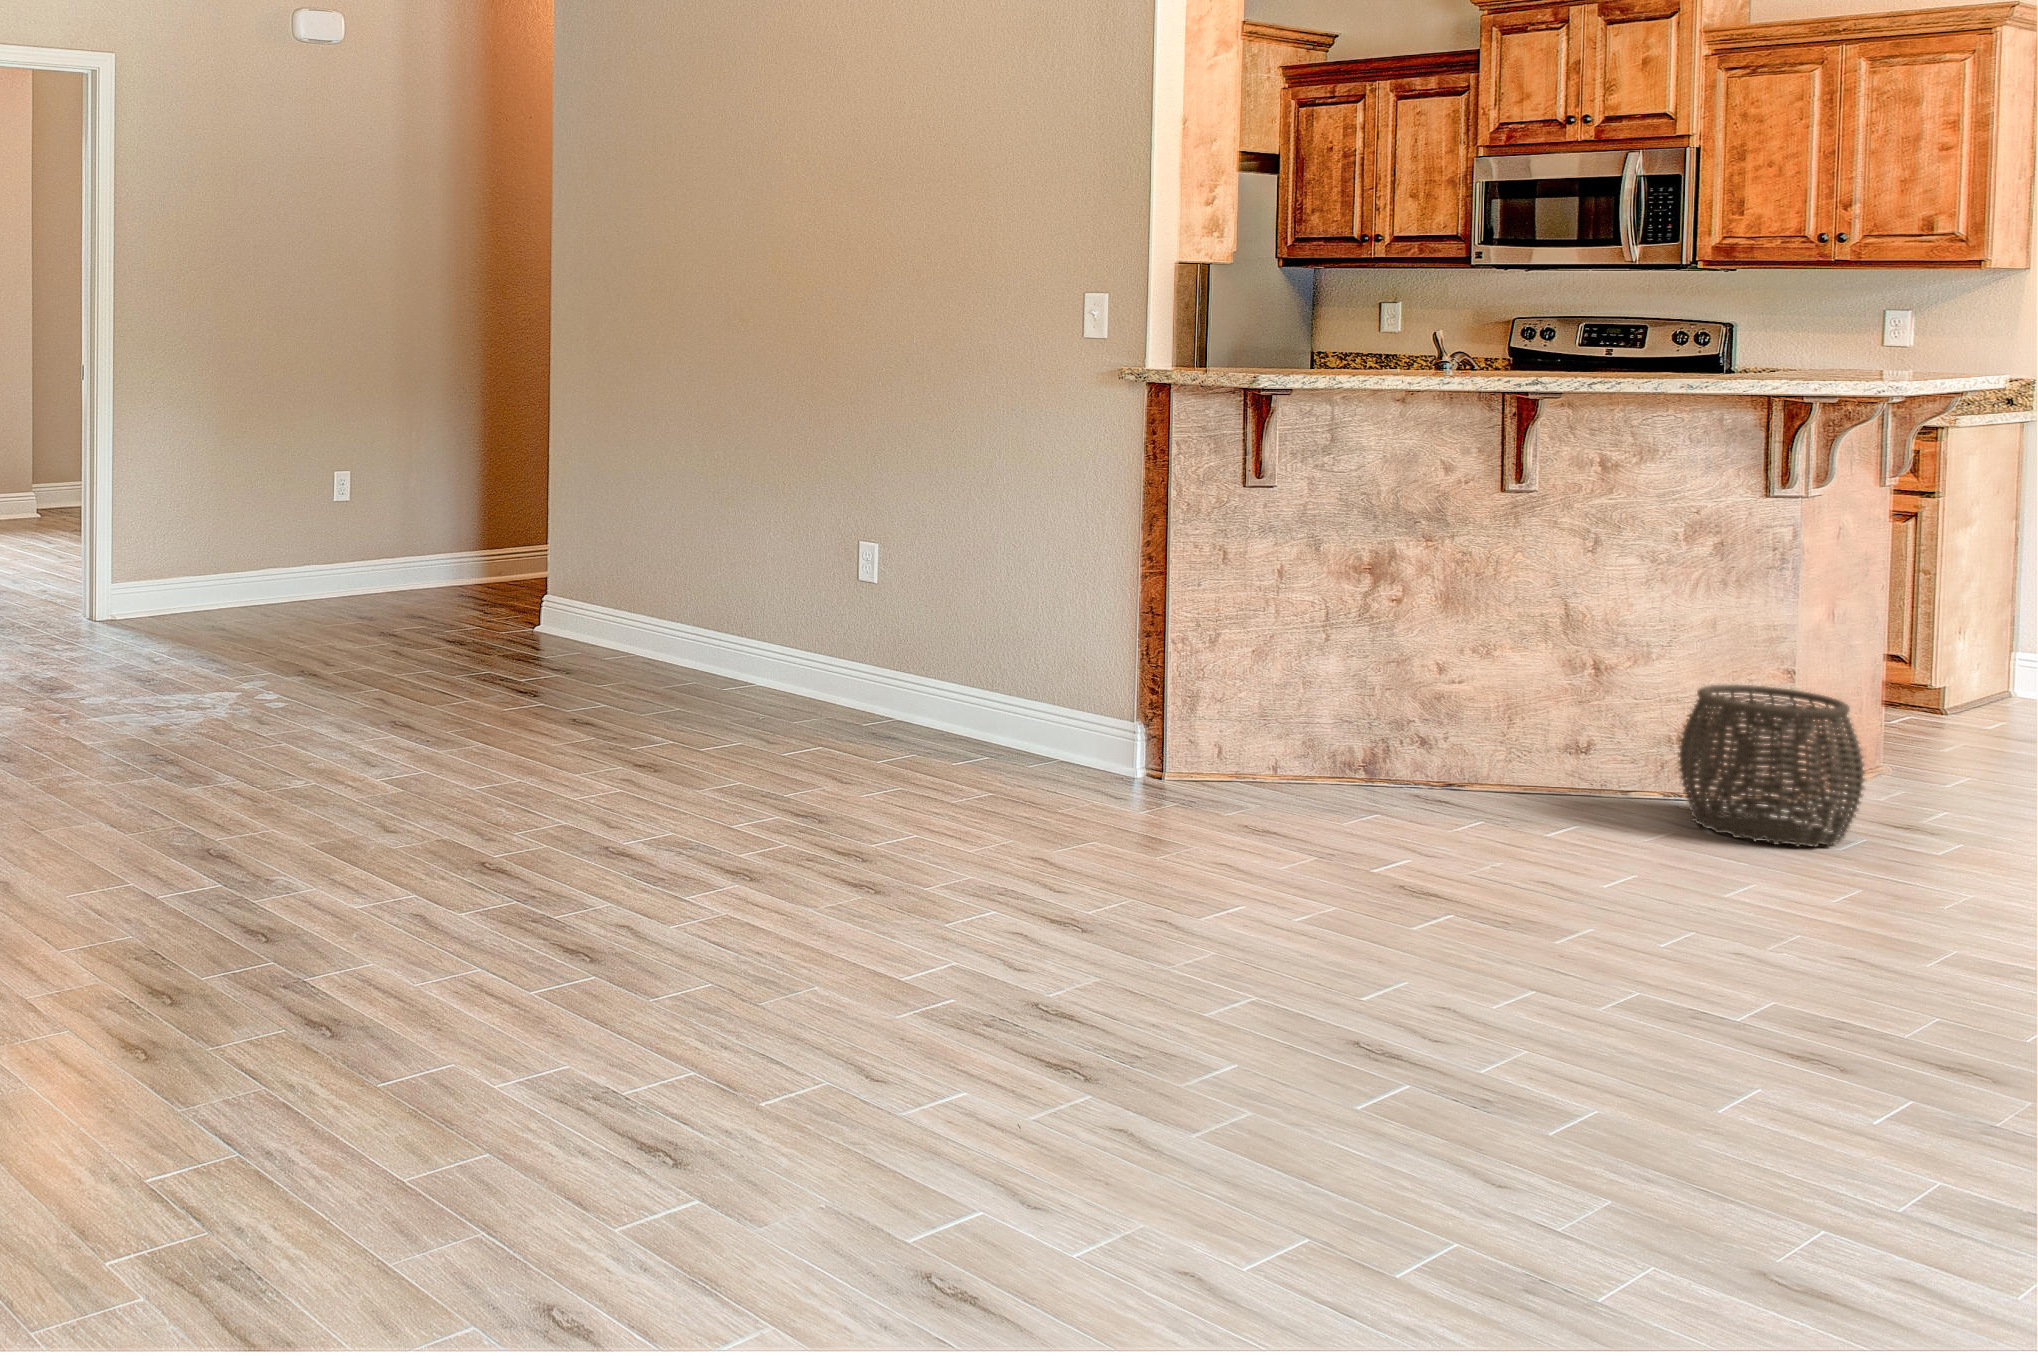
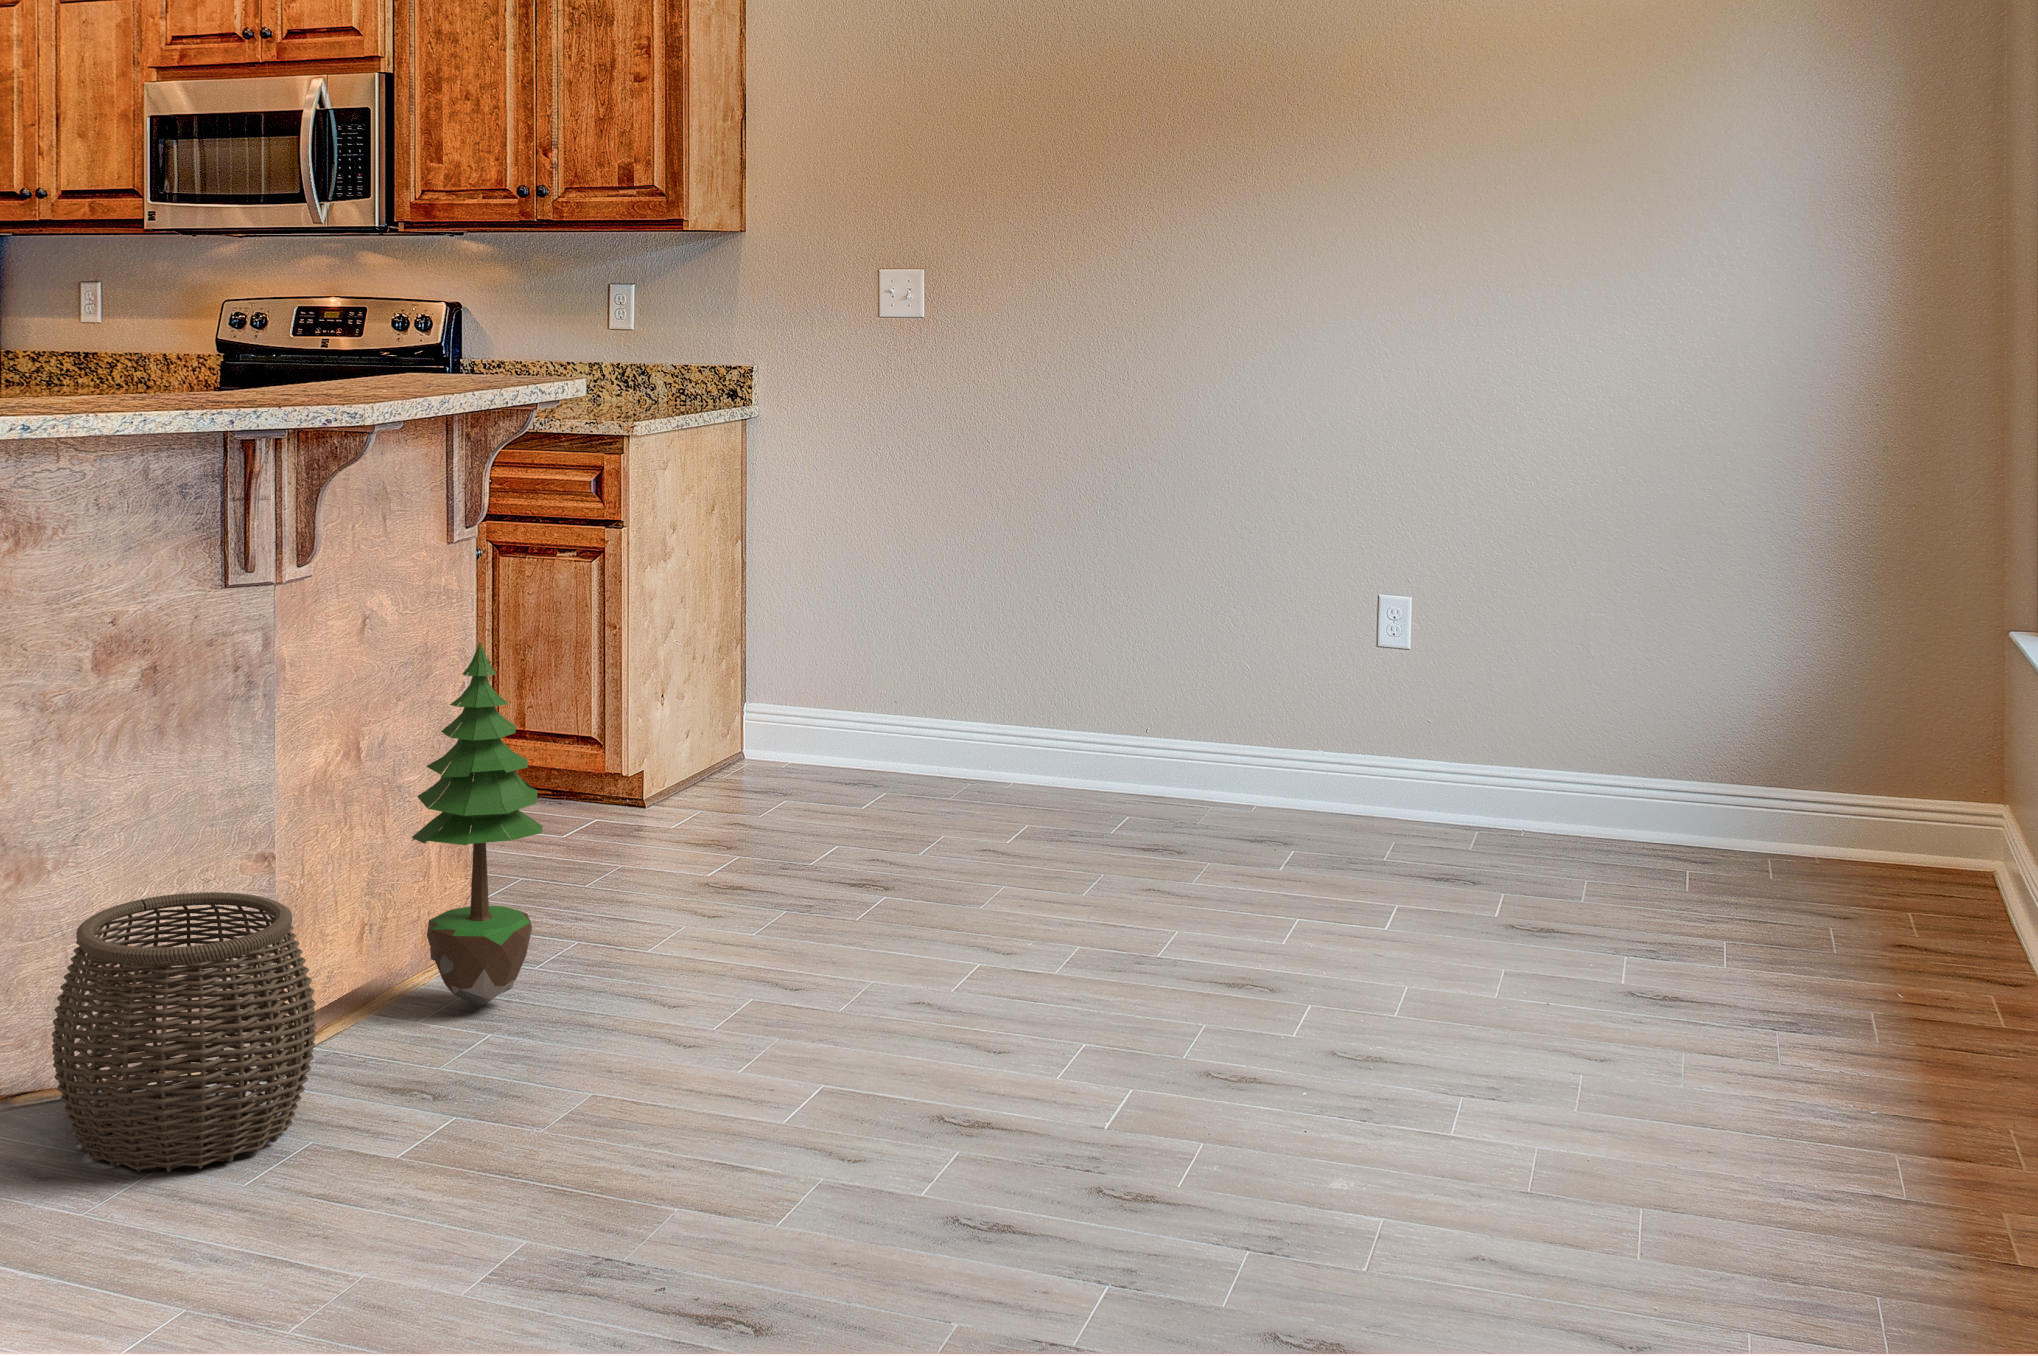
potted tree: none [1873,551,1986,804] -> present [412,643,542,1007]

